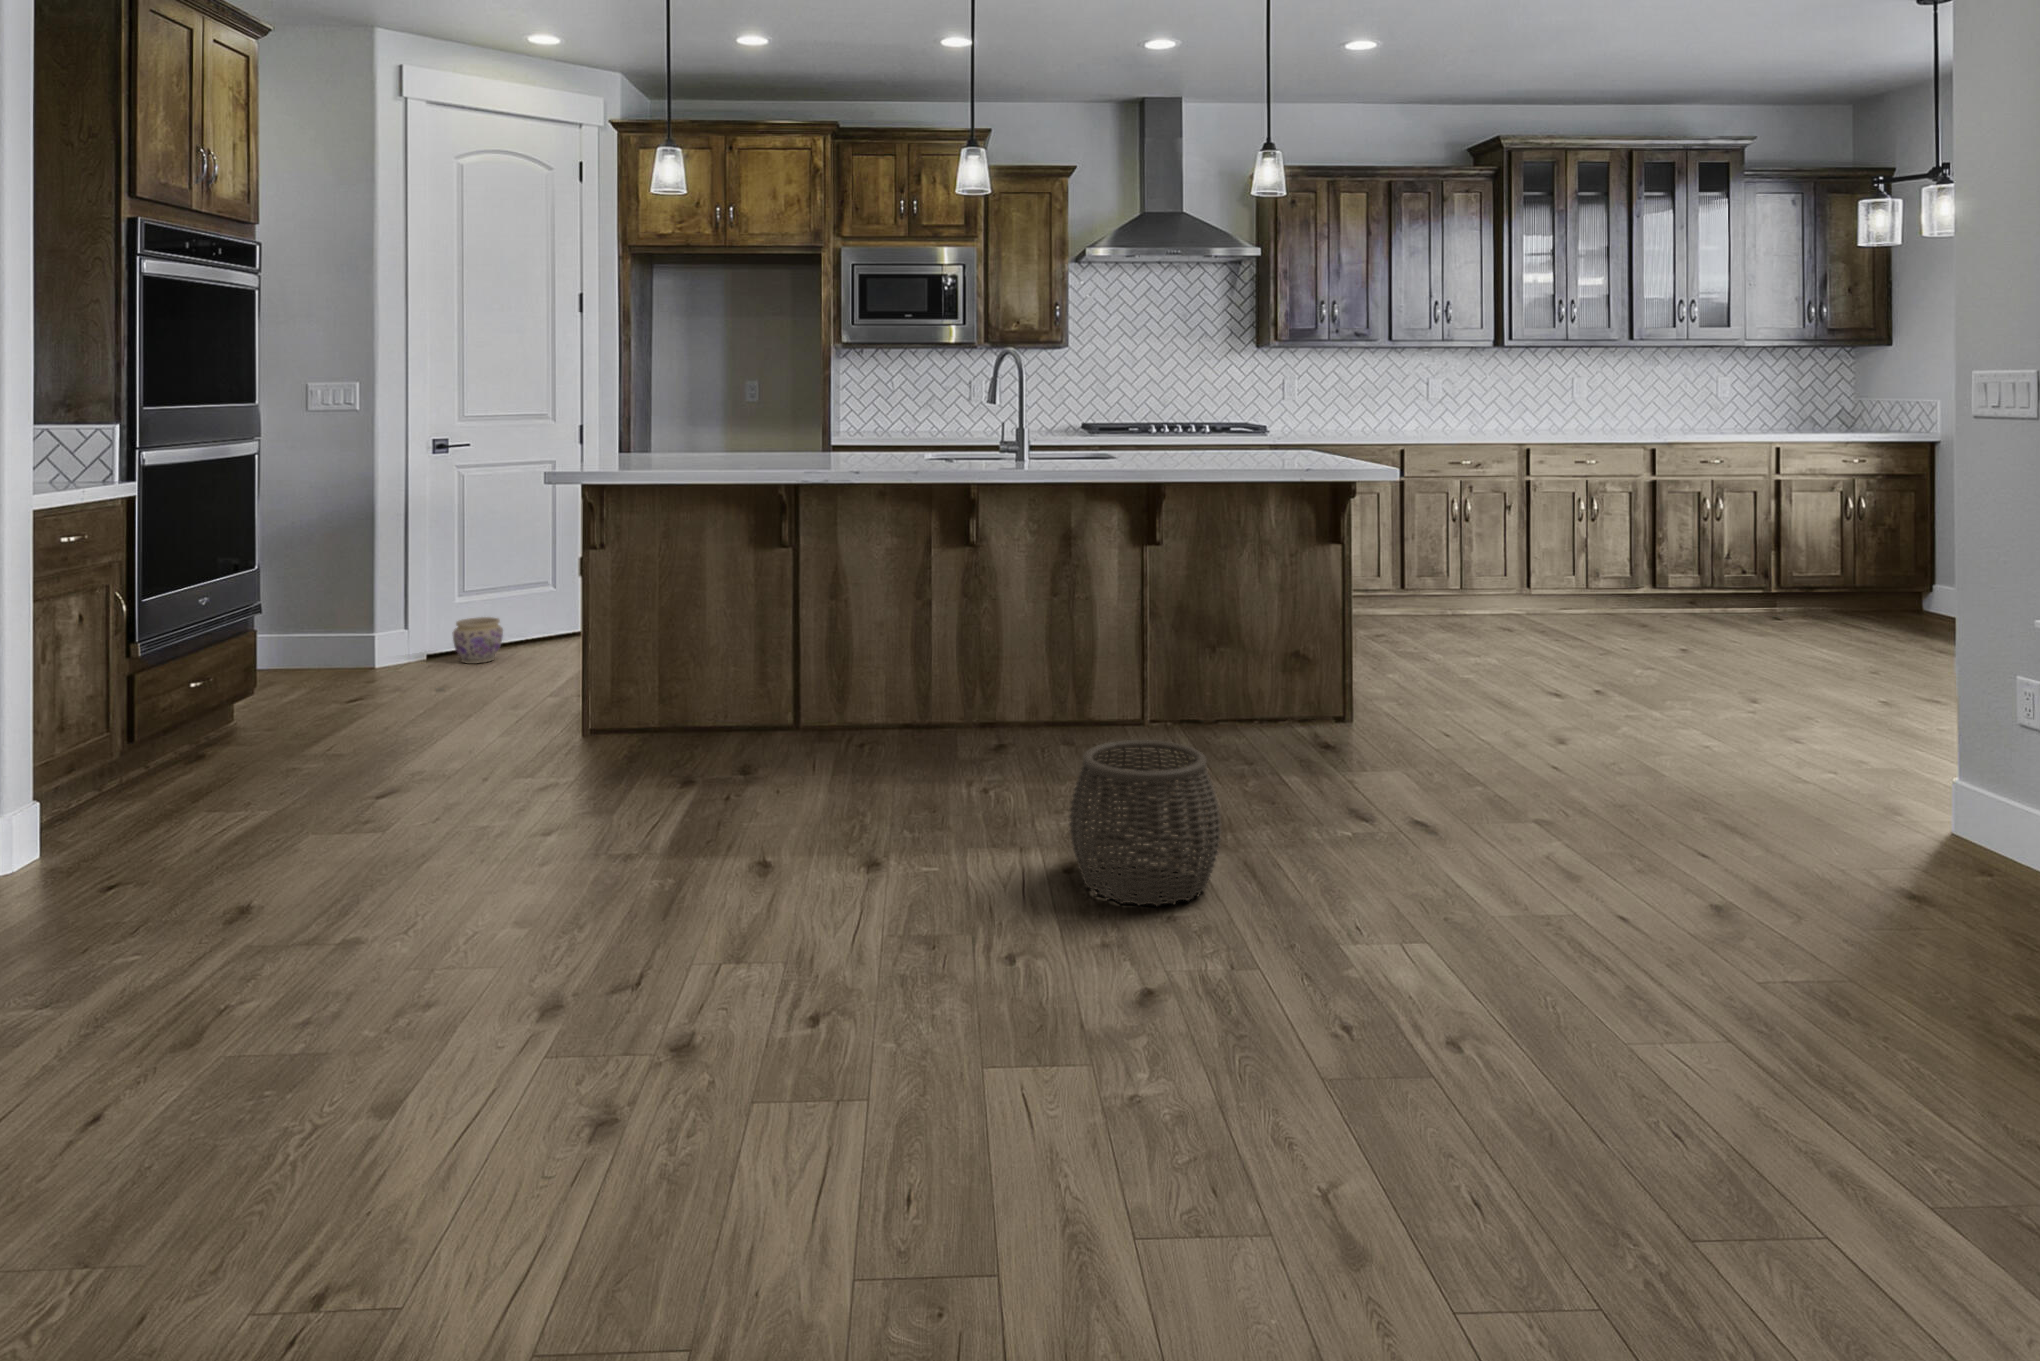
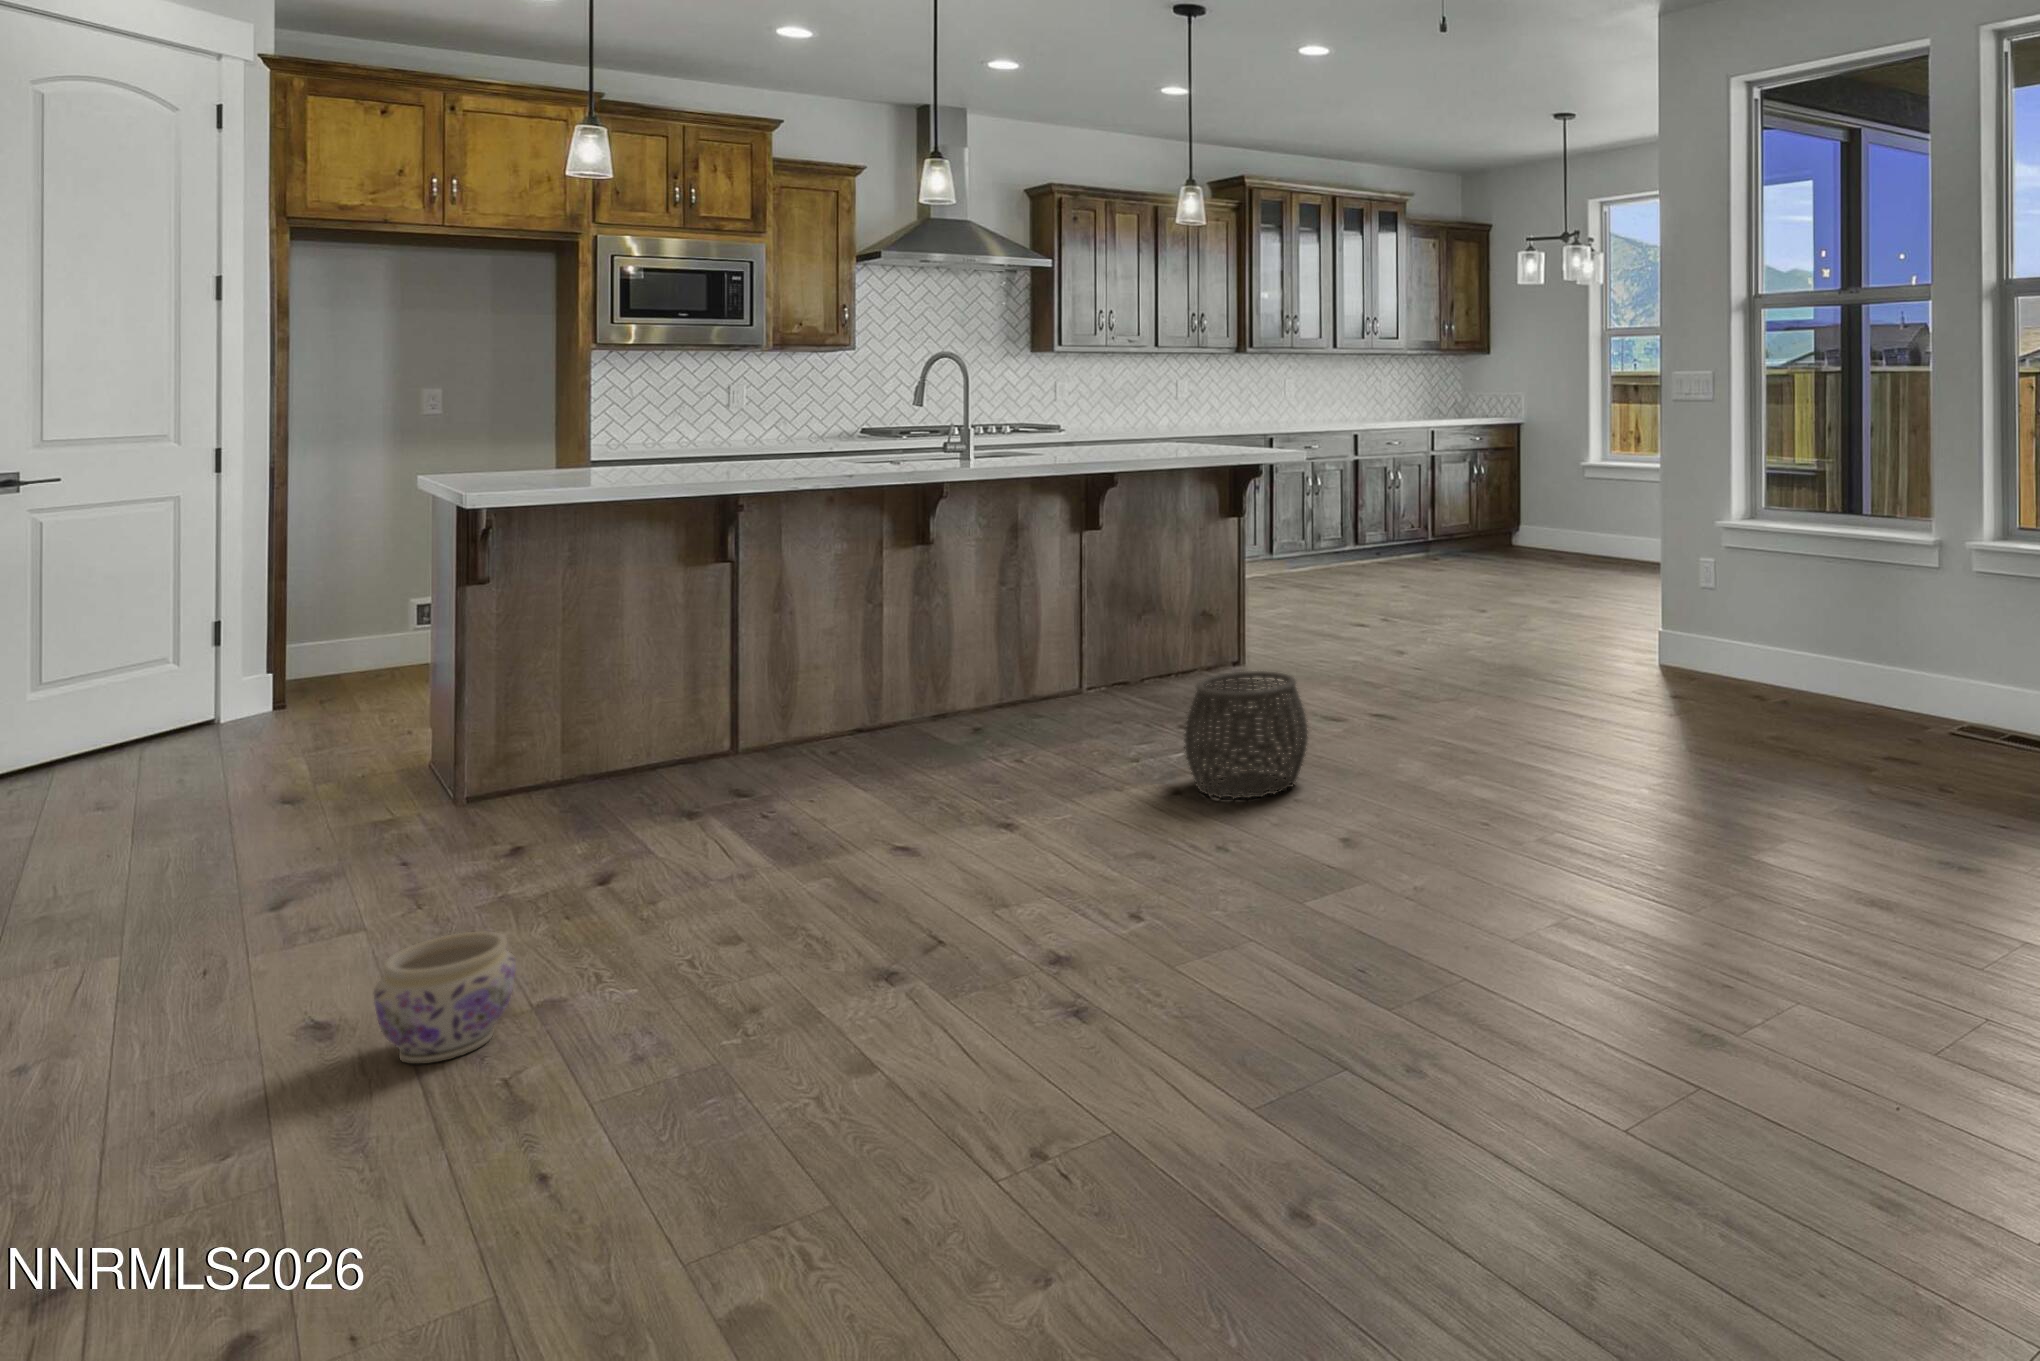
planter: present [453,617,503,664] -> present [374,931,516,1064]

